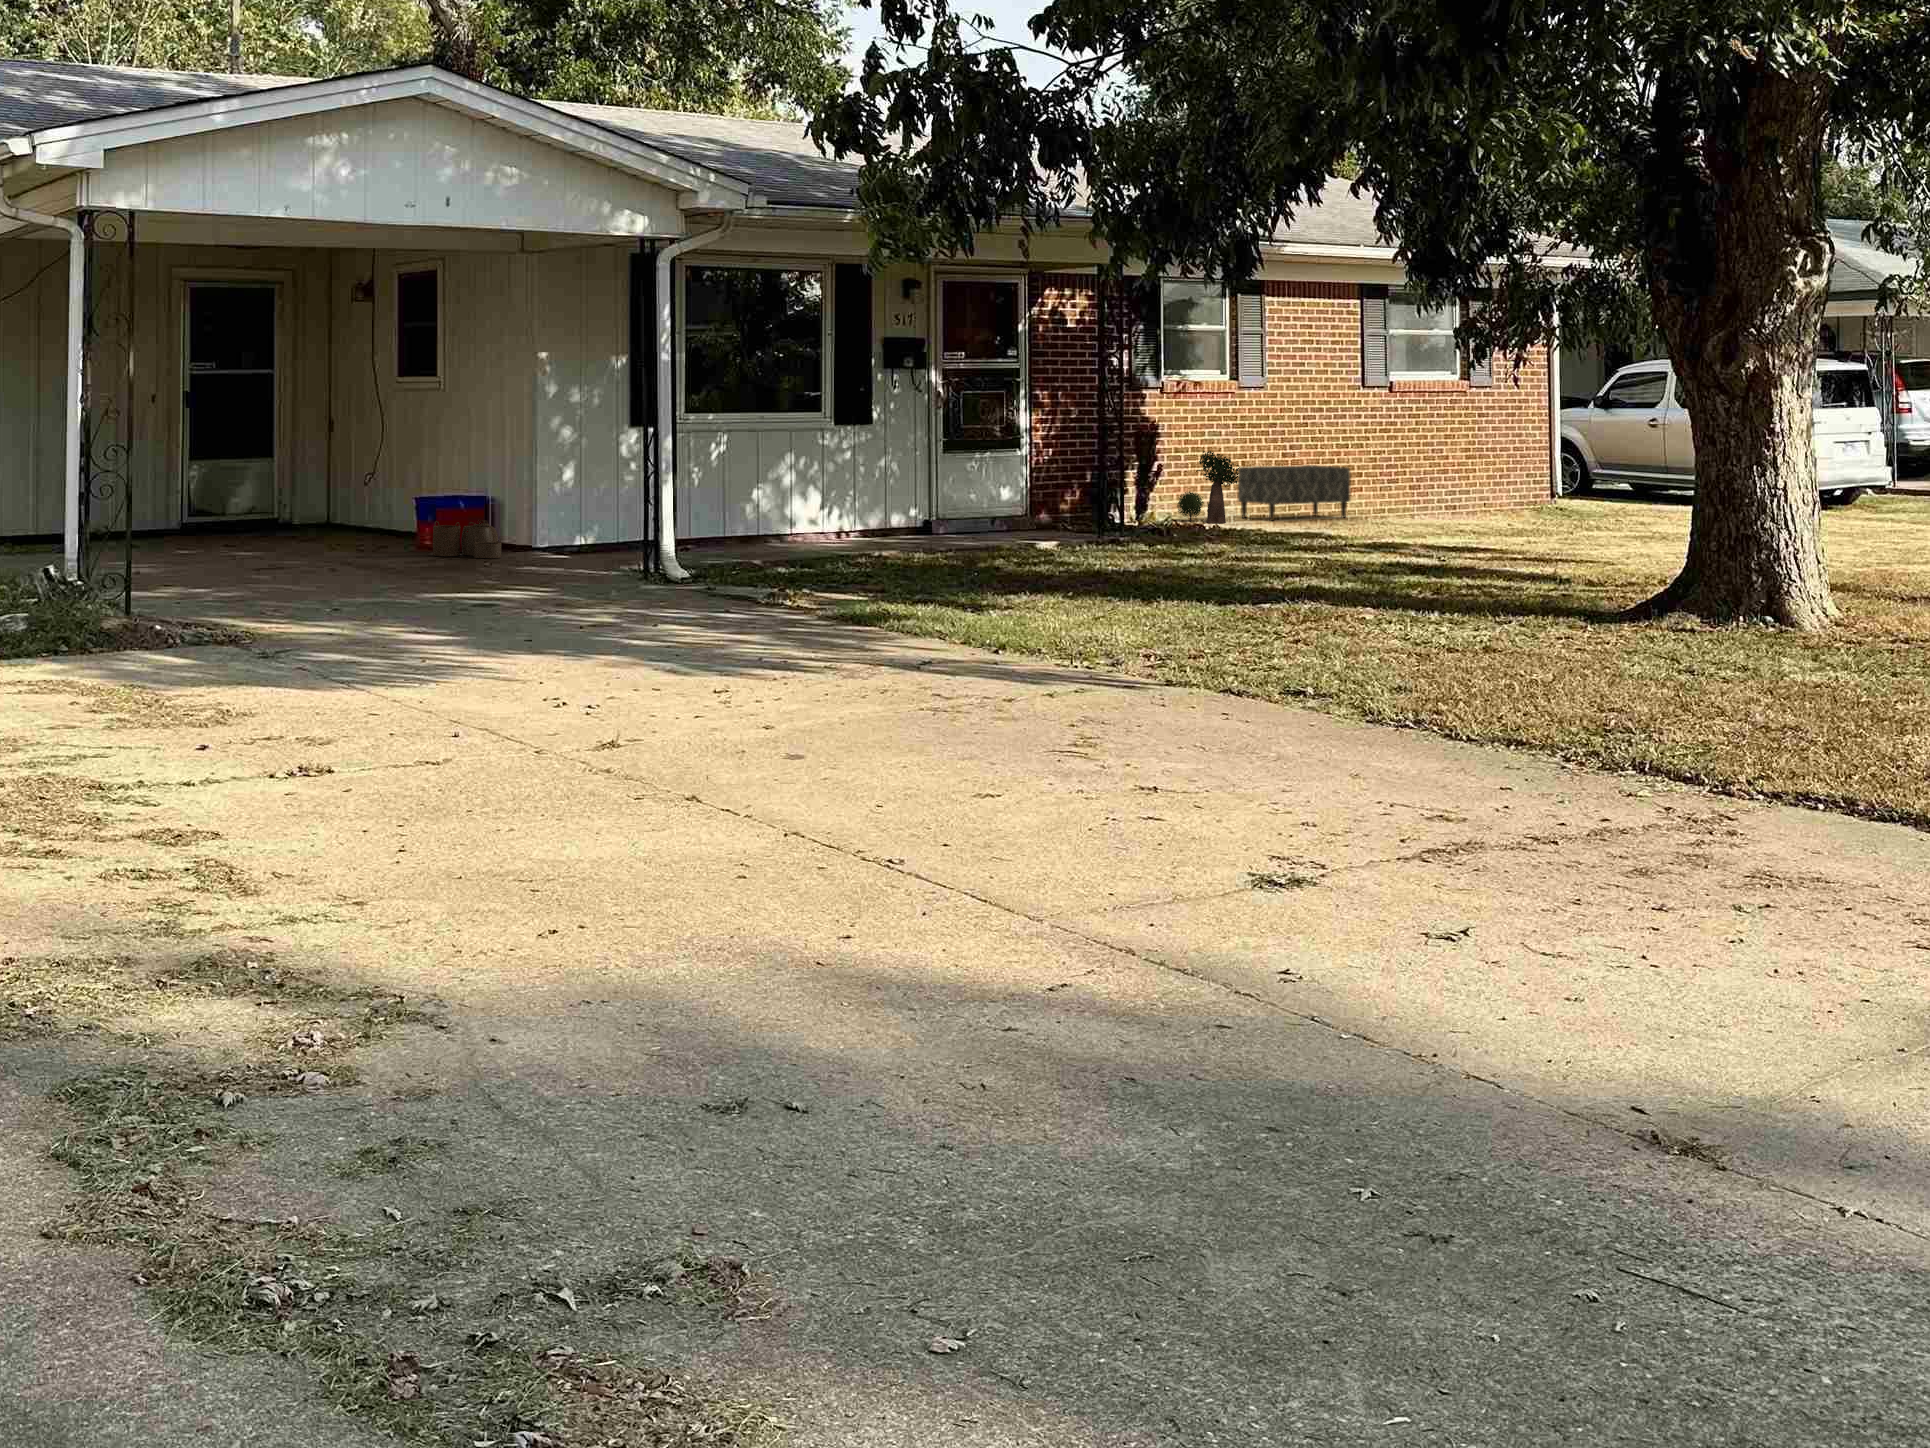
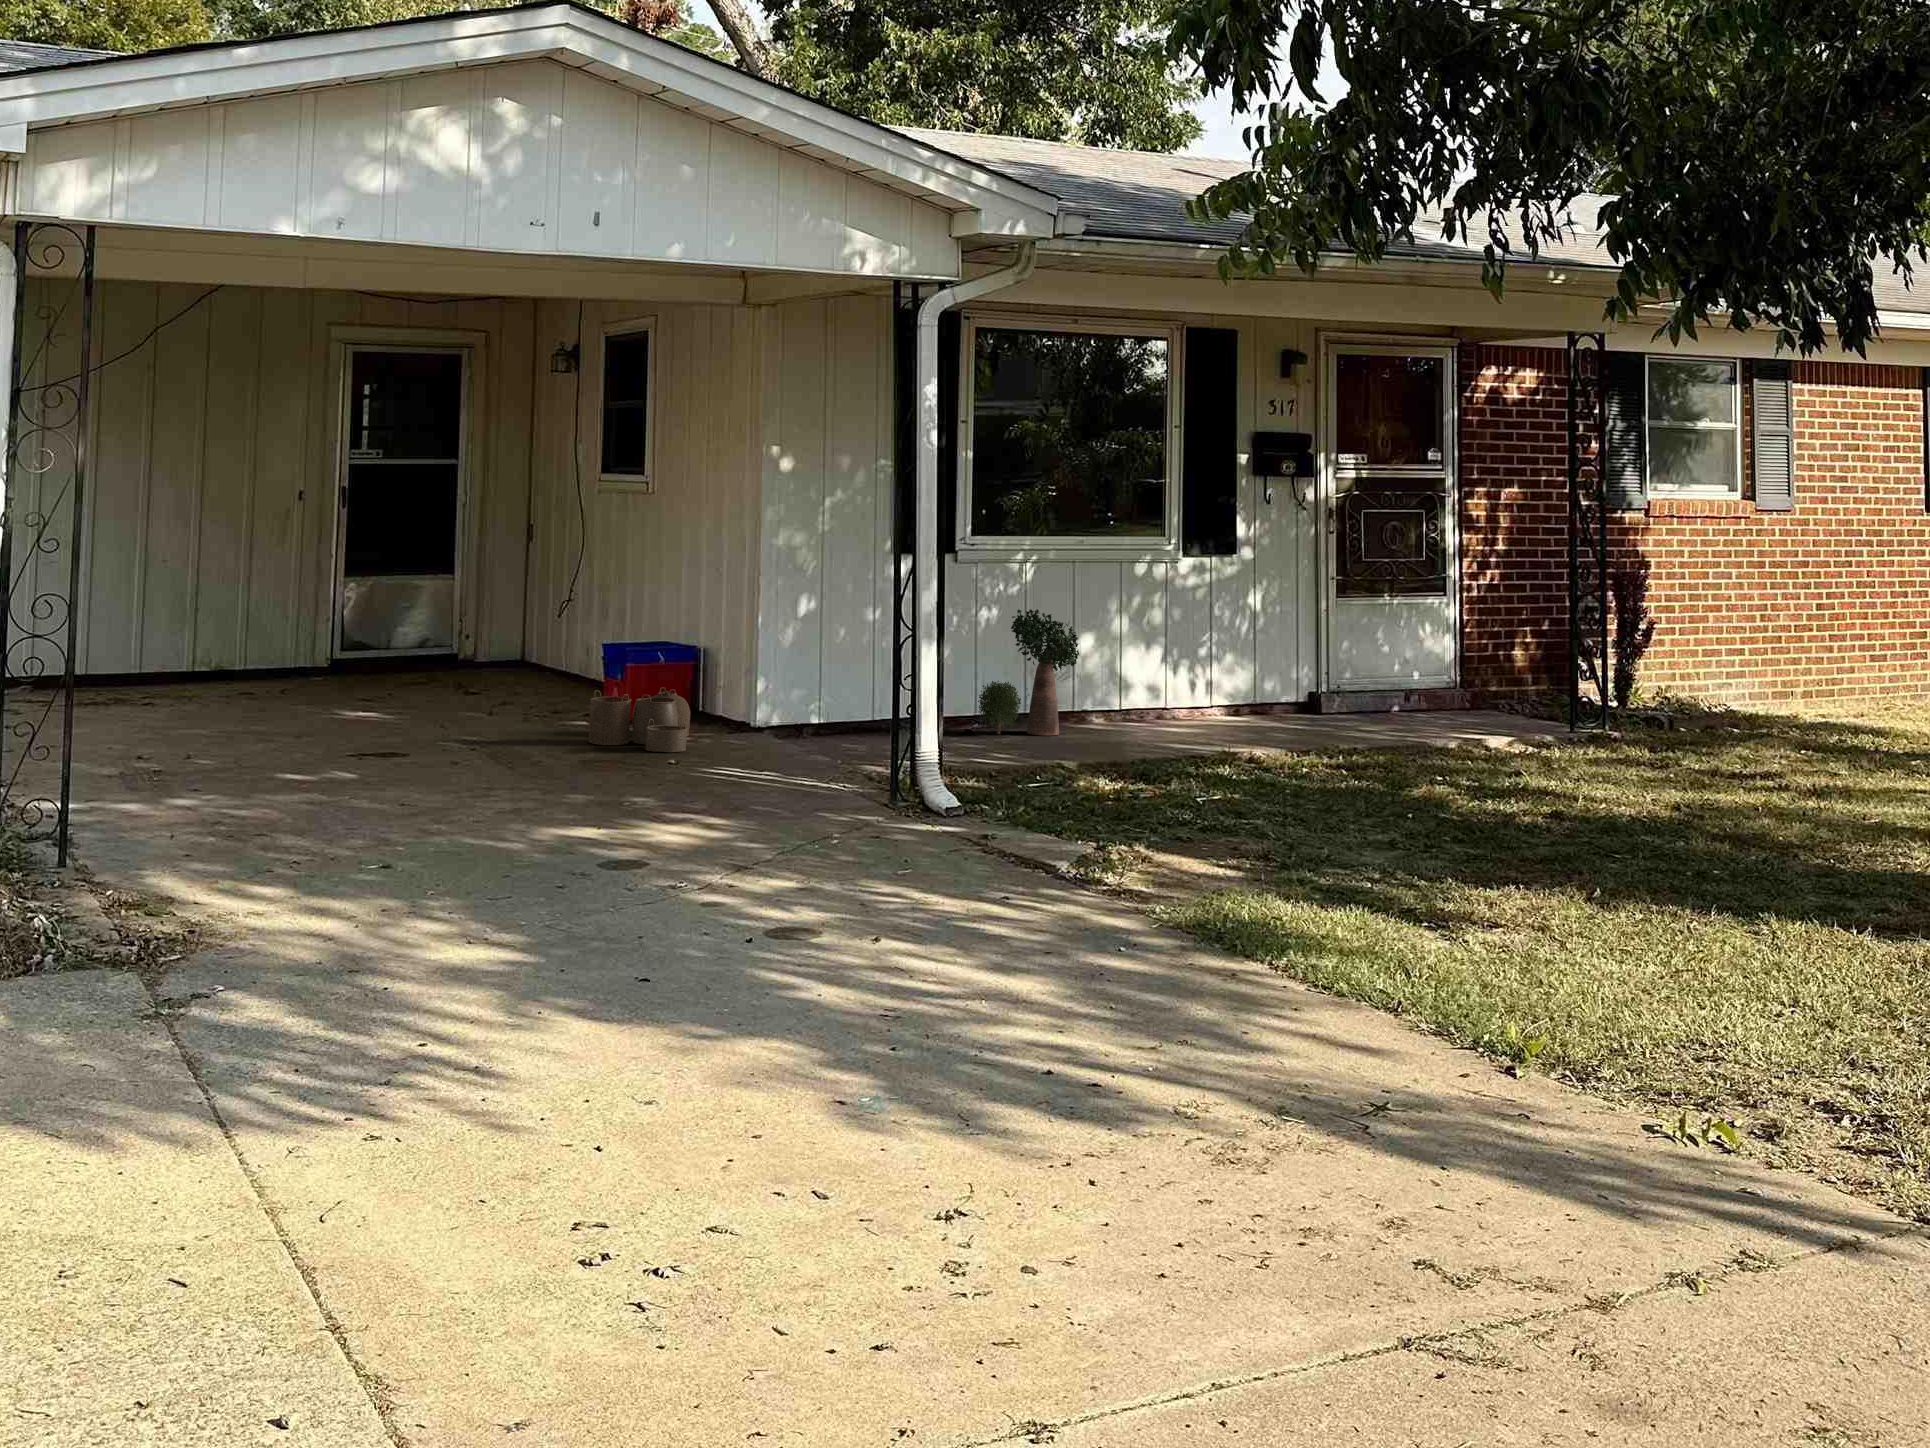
potted plant: present [1177,451,1239,523] -> present [978,609,1079,735]
bench: present [1238,465,1351,521] -> none [1757,619,1921,701]

